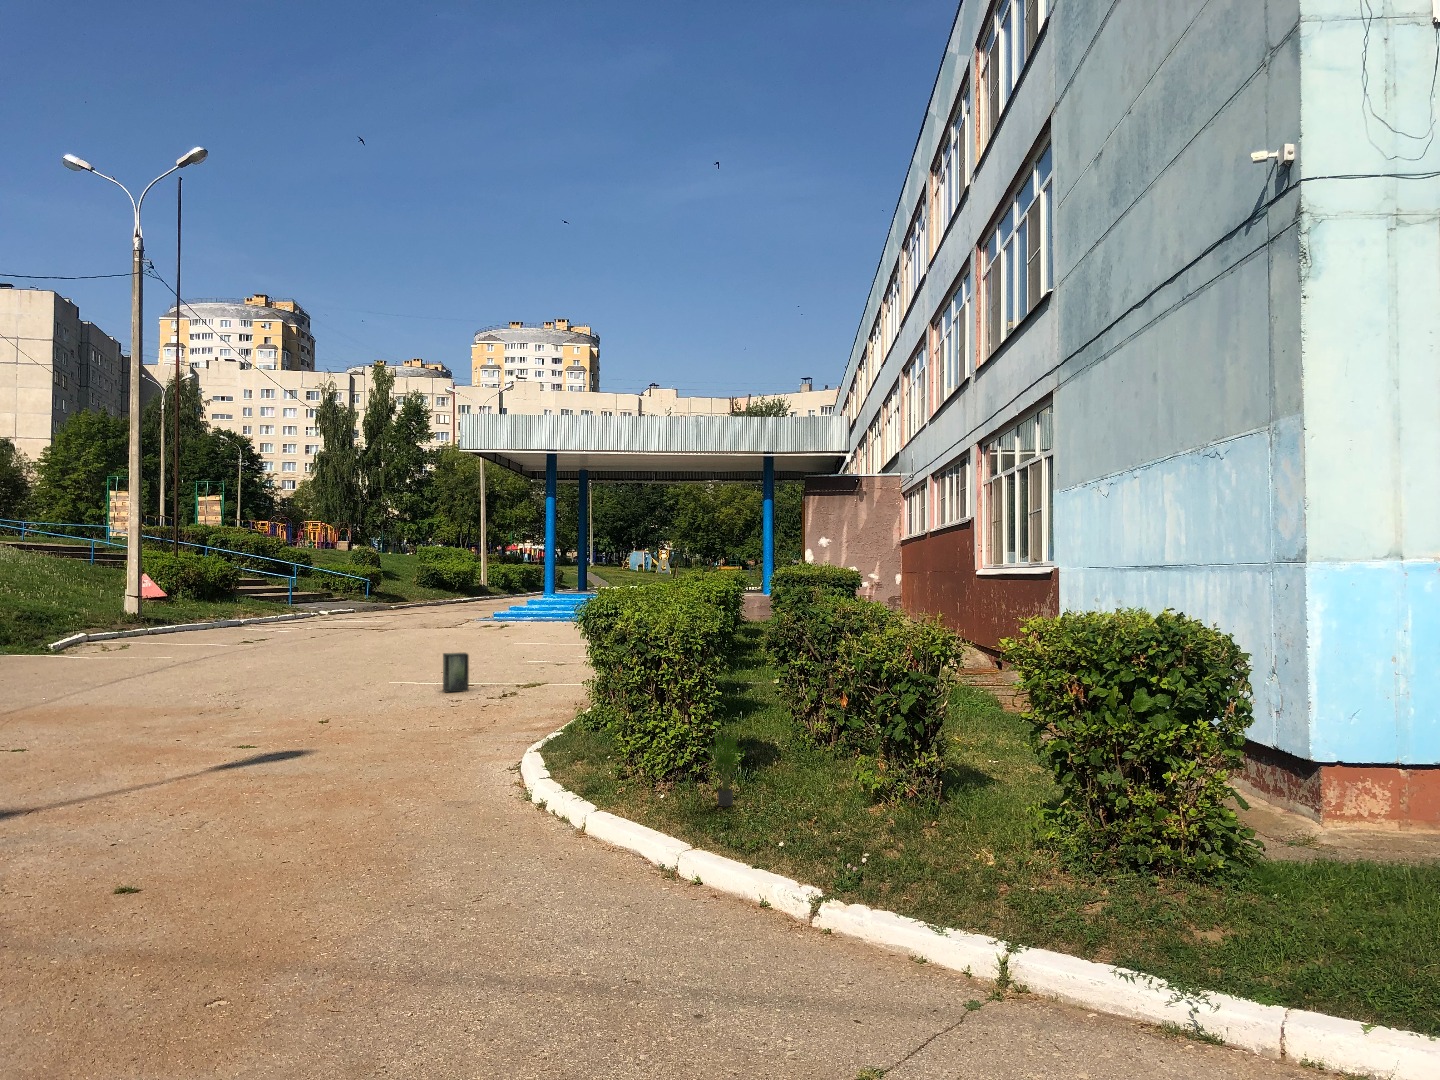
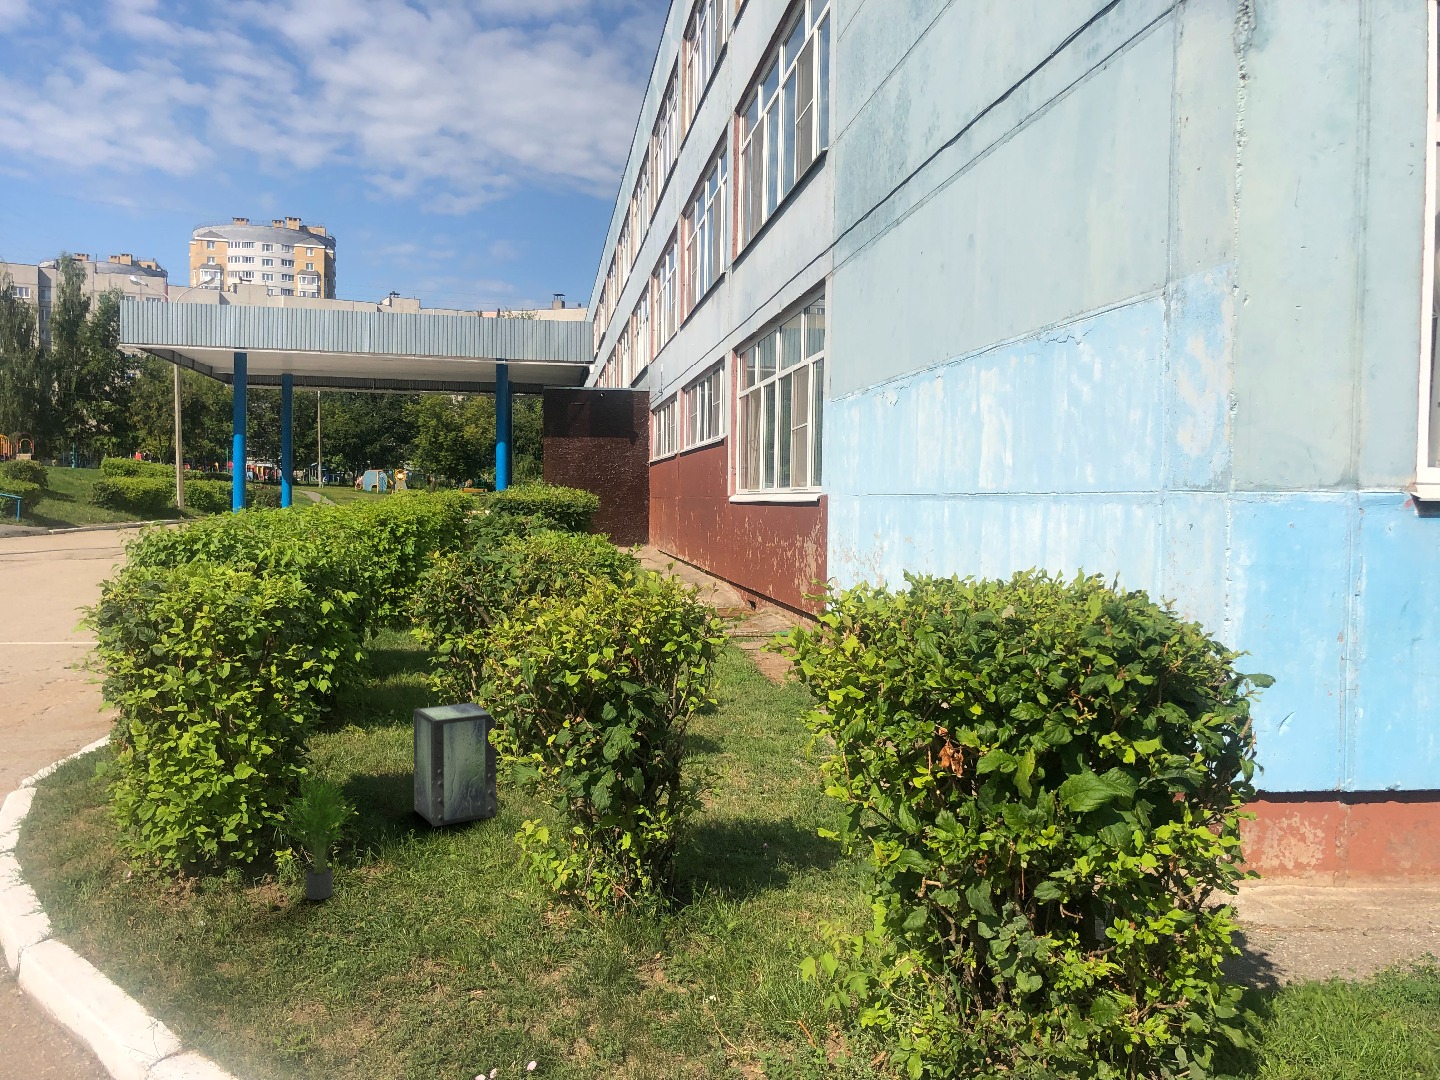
storage box: present [443,653,469,693] -> present [414,702,496,827]

